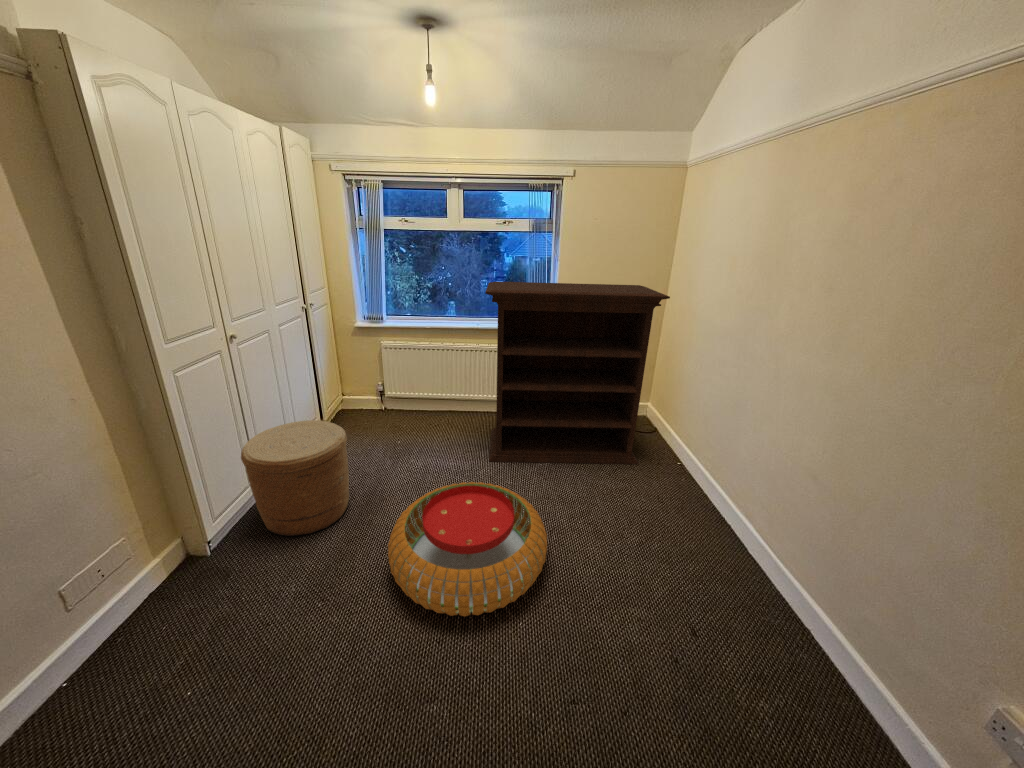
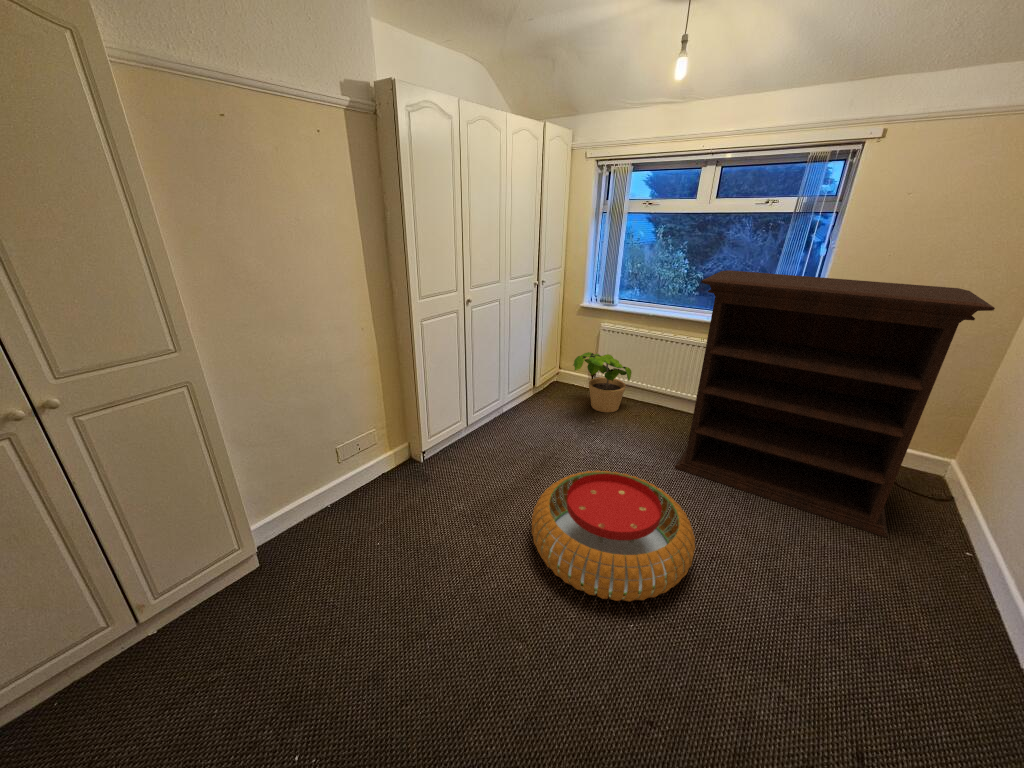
potted plant: none [361,371,423,429] -> present [573,352,632,412]
woven basket: present [241,420,349,536] -> none [457,379,537,473]

